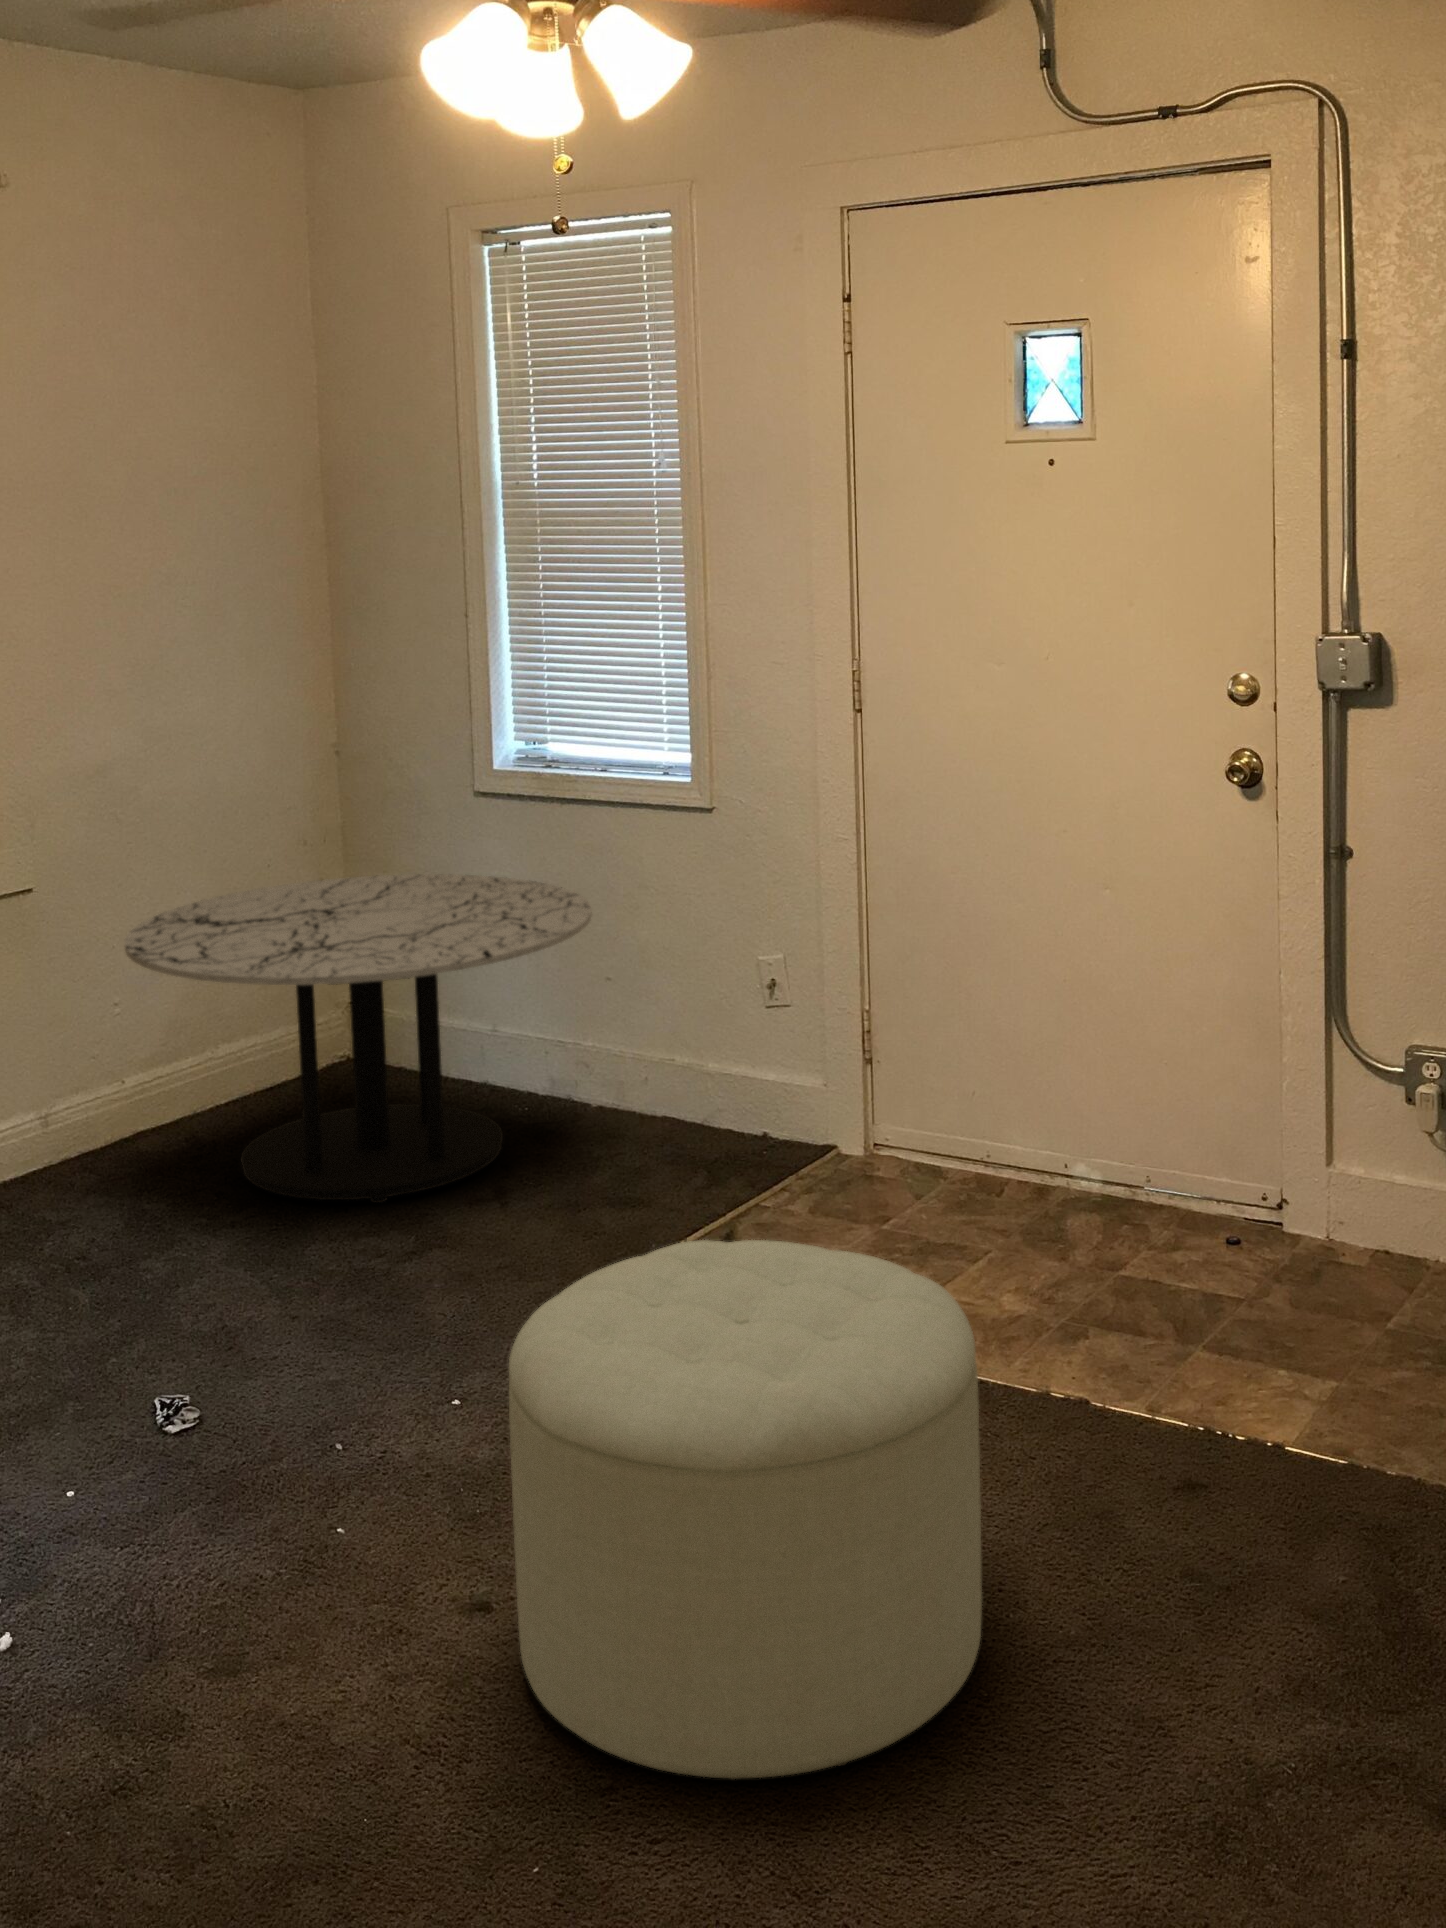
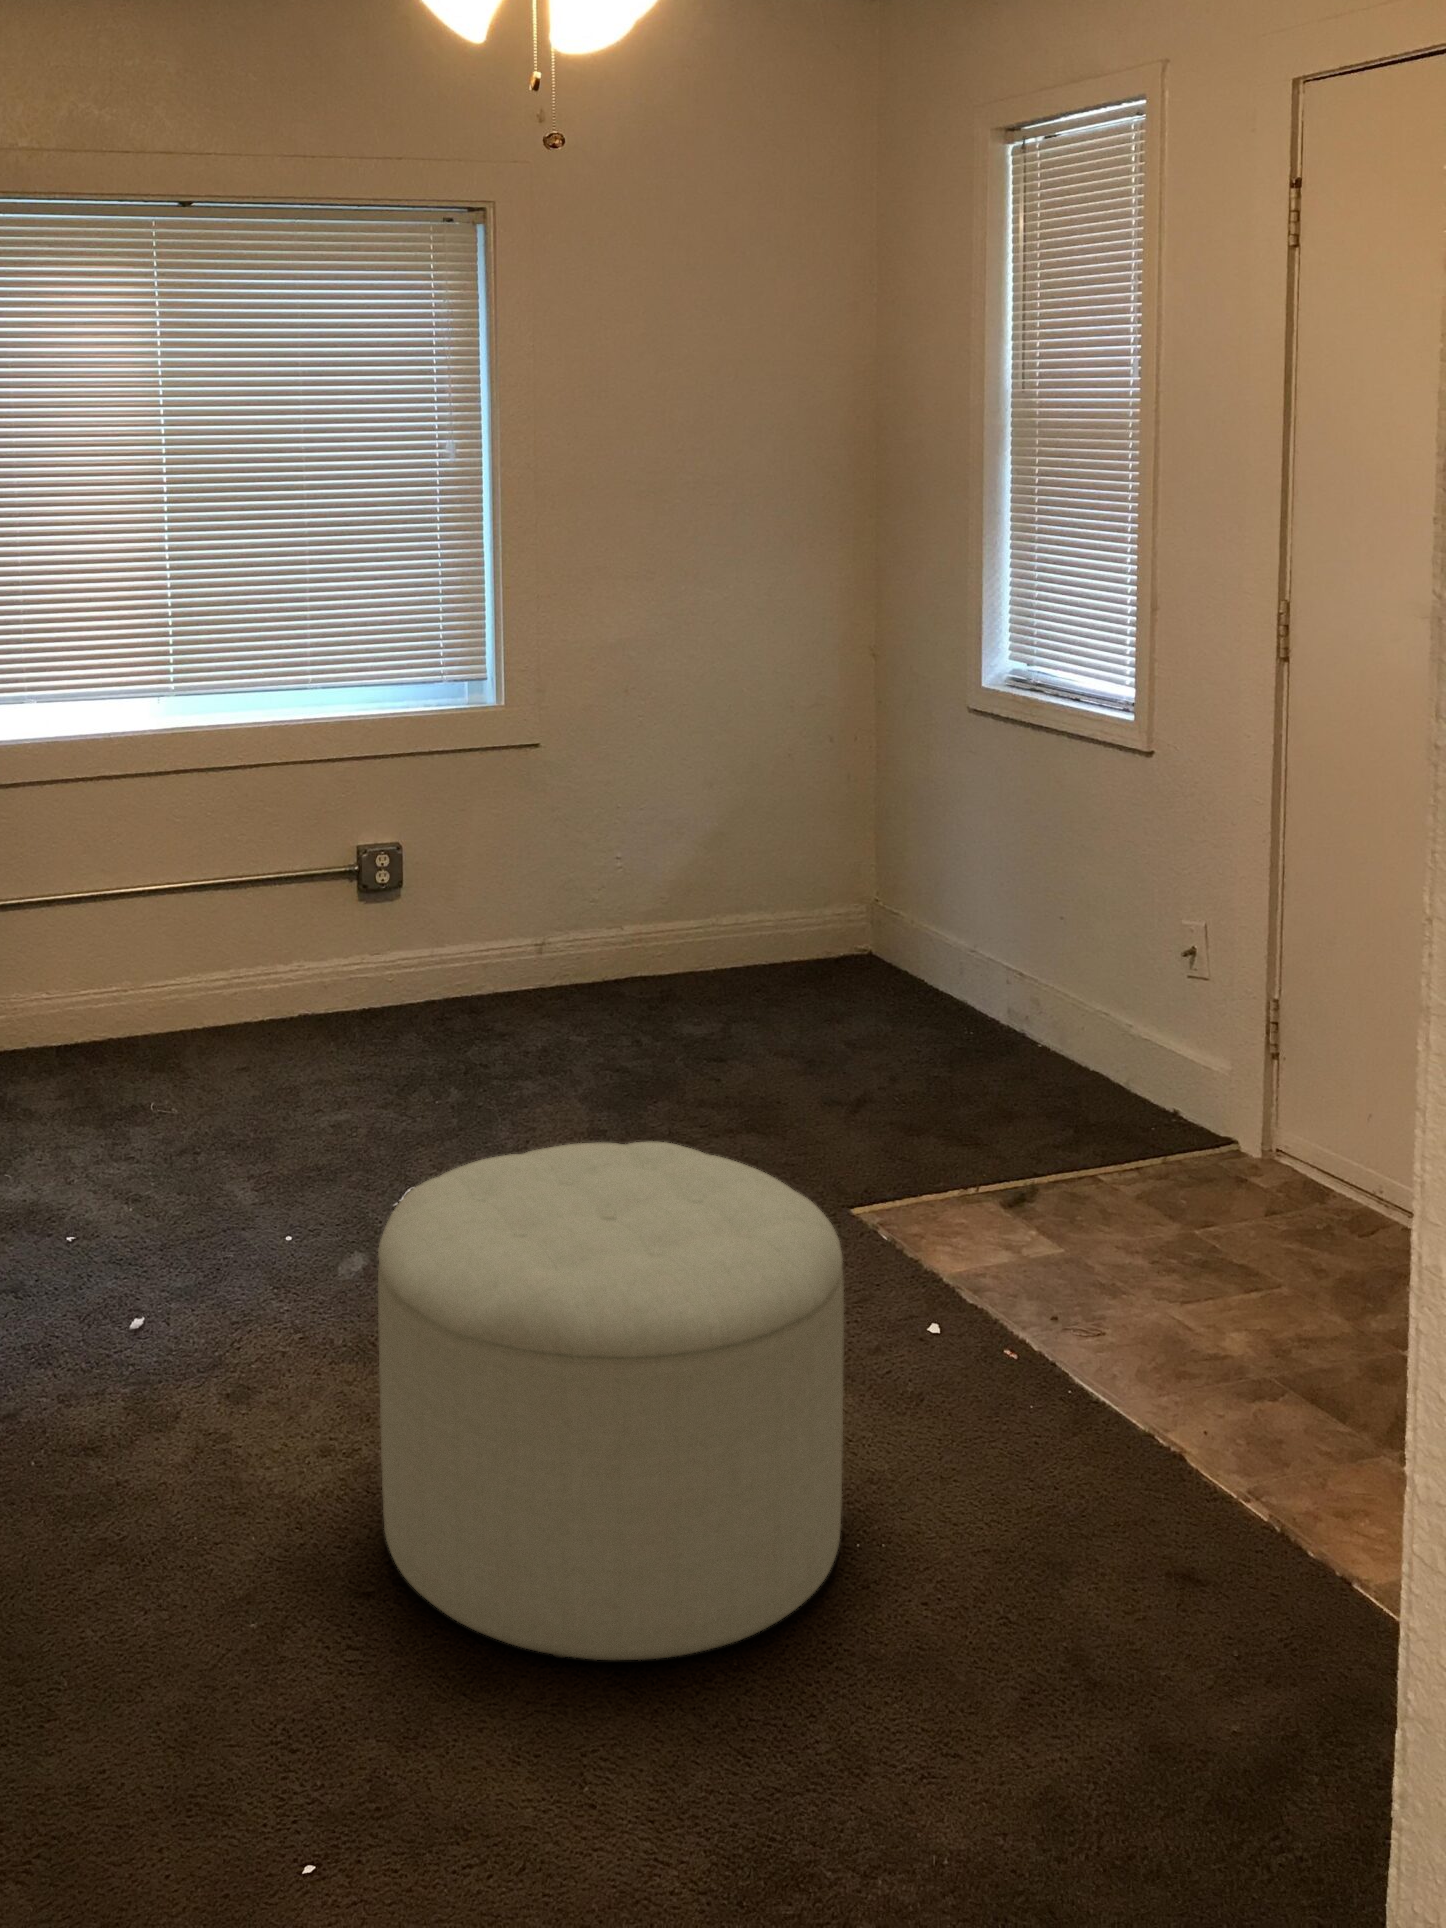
coffee table: present [125,874,591,1203] -> none [568,776,1018,1085]

